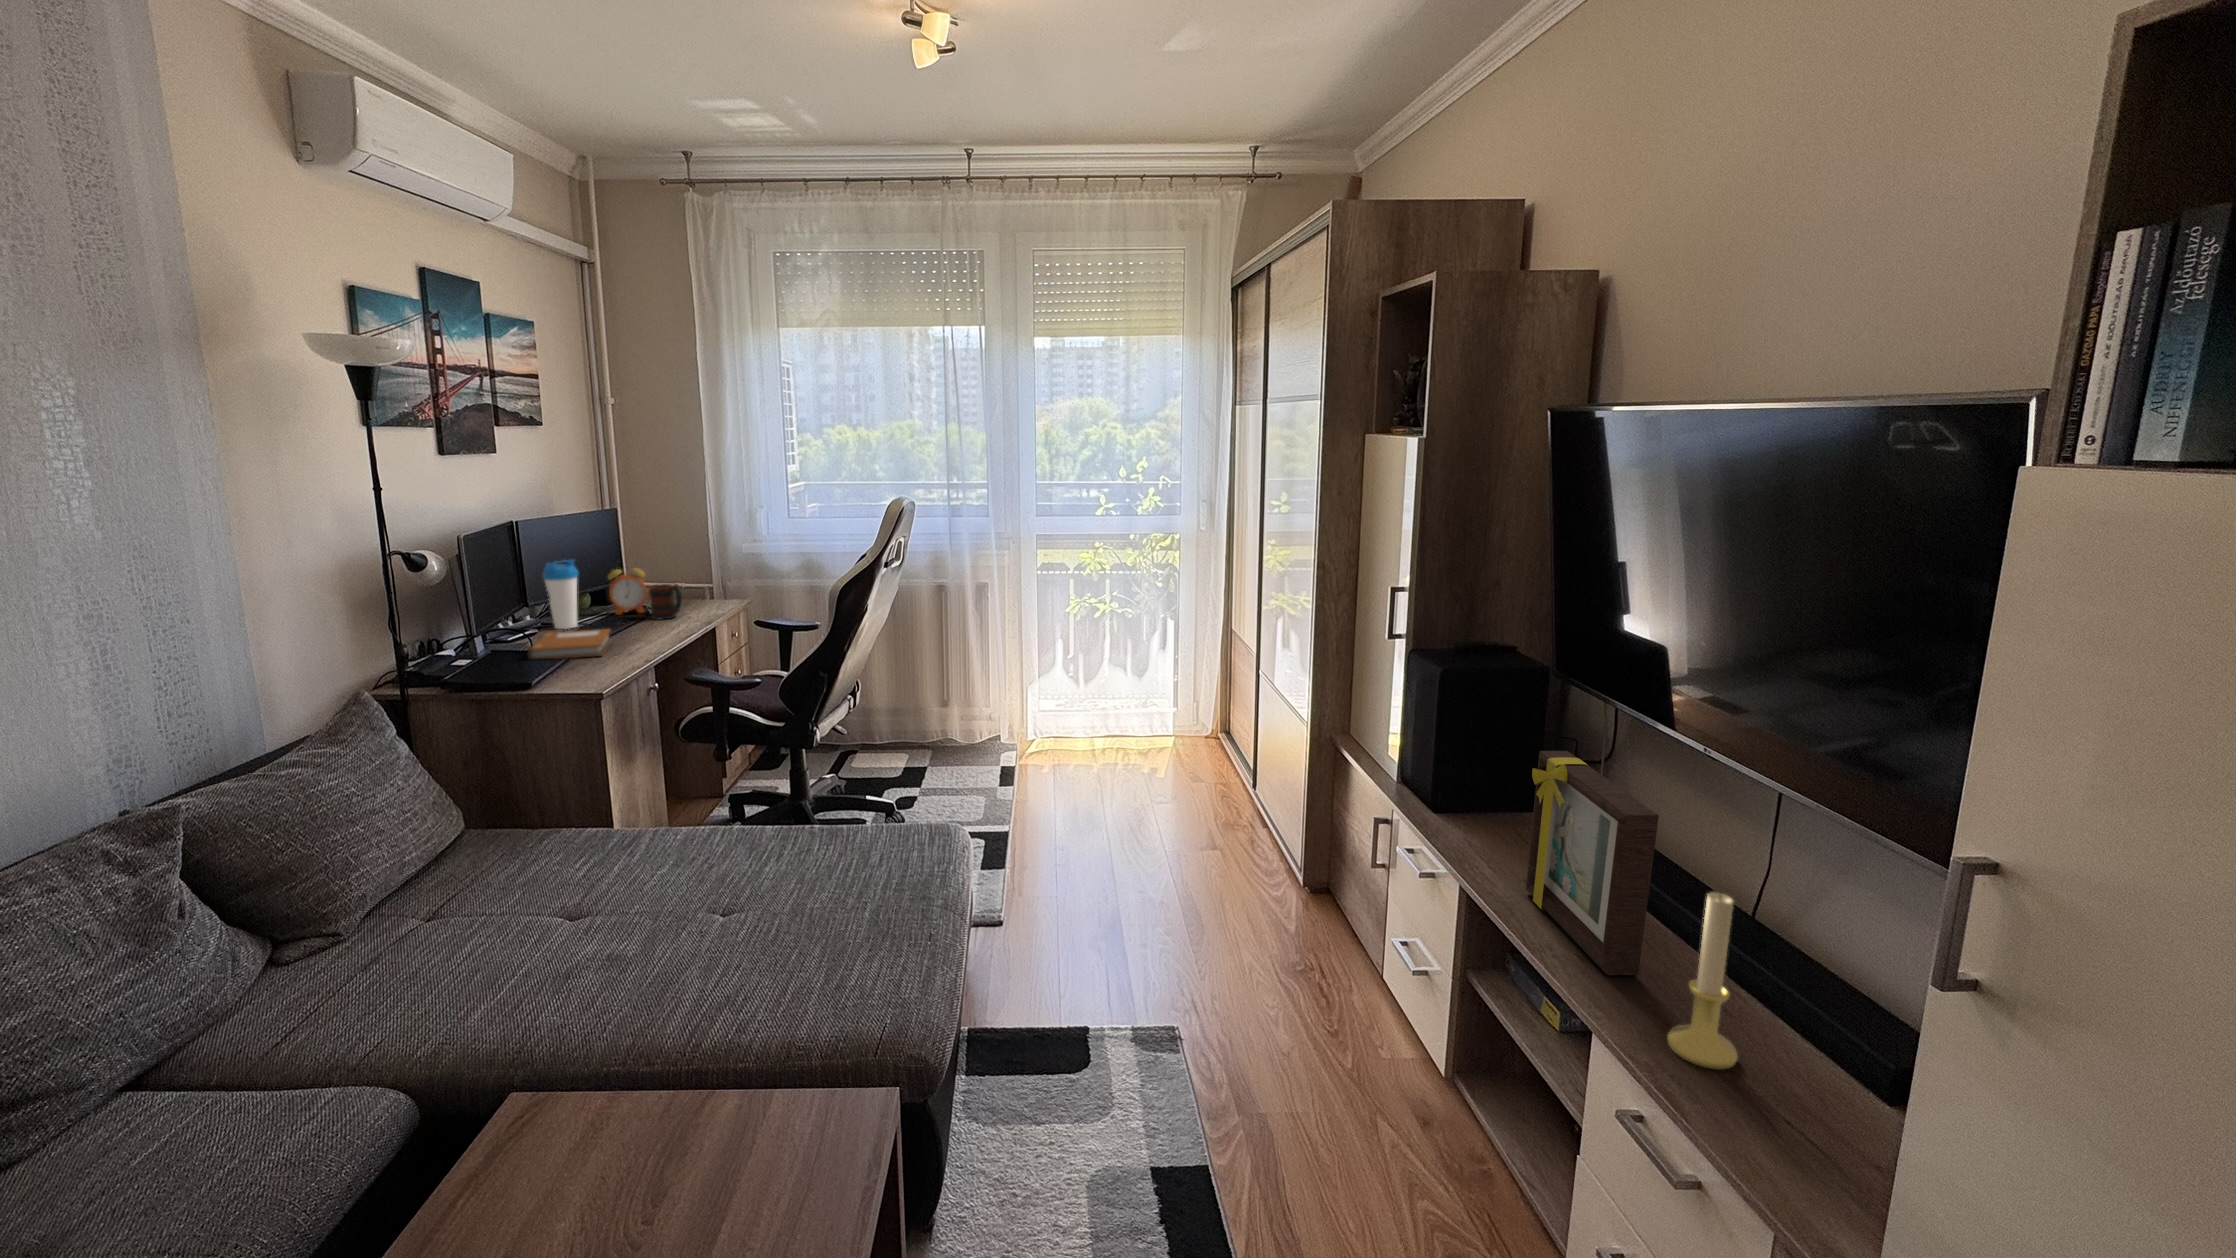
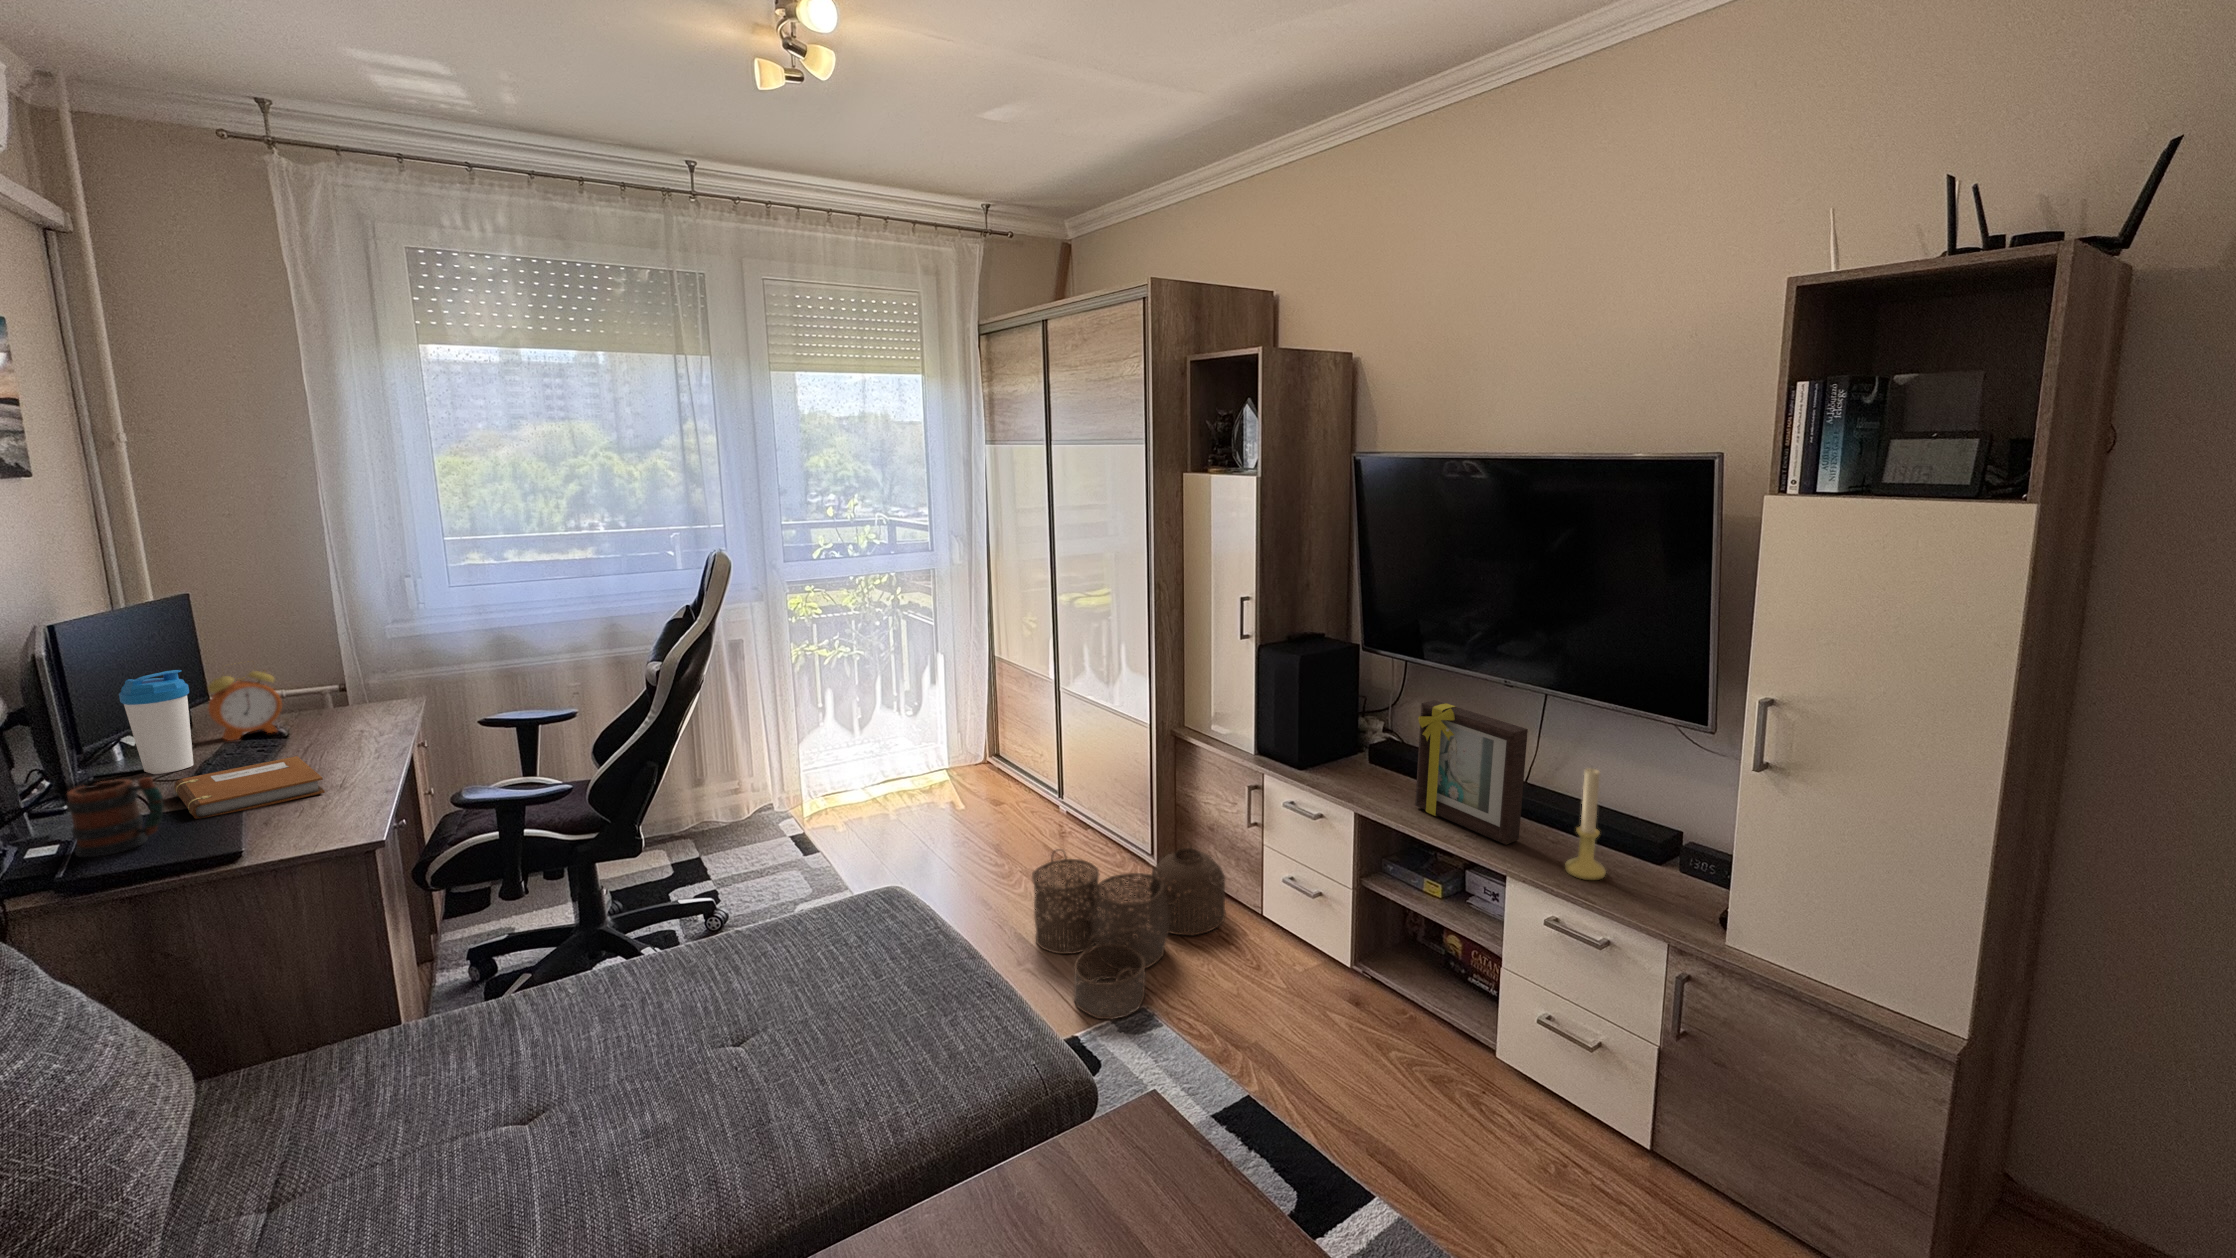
mug: present [649,584,682,619] -> present [66,777,164,857]
woven basket: none [1111,838,1347,1031] -> present [1032,847,1226,1019]

